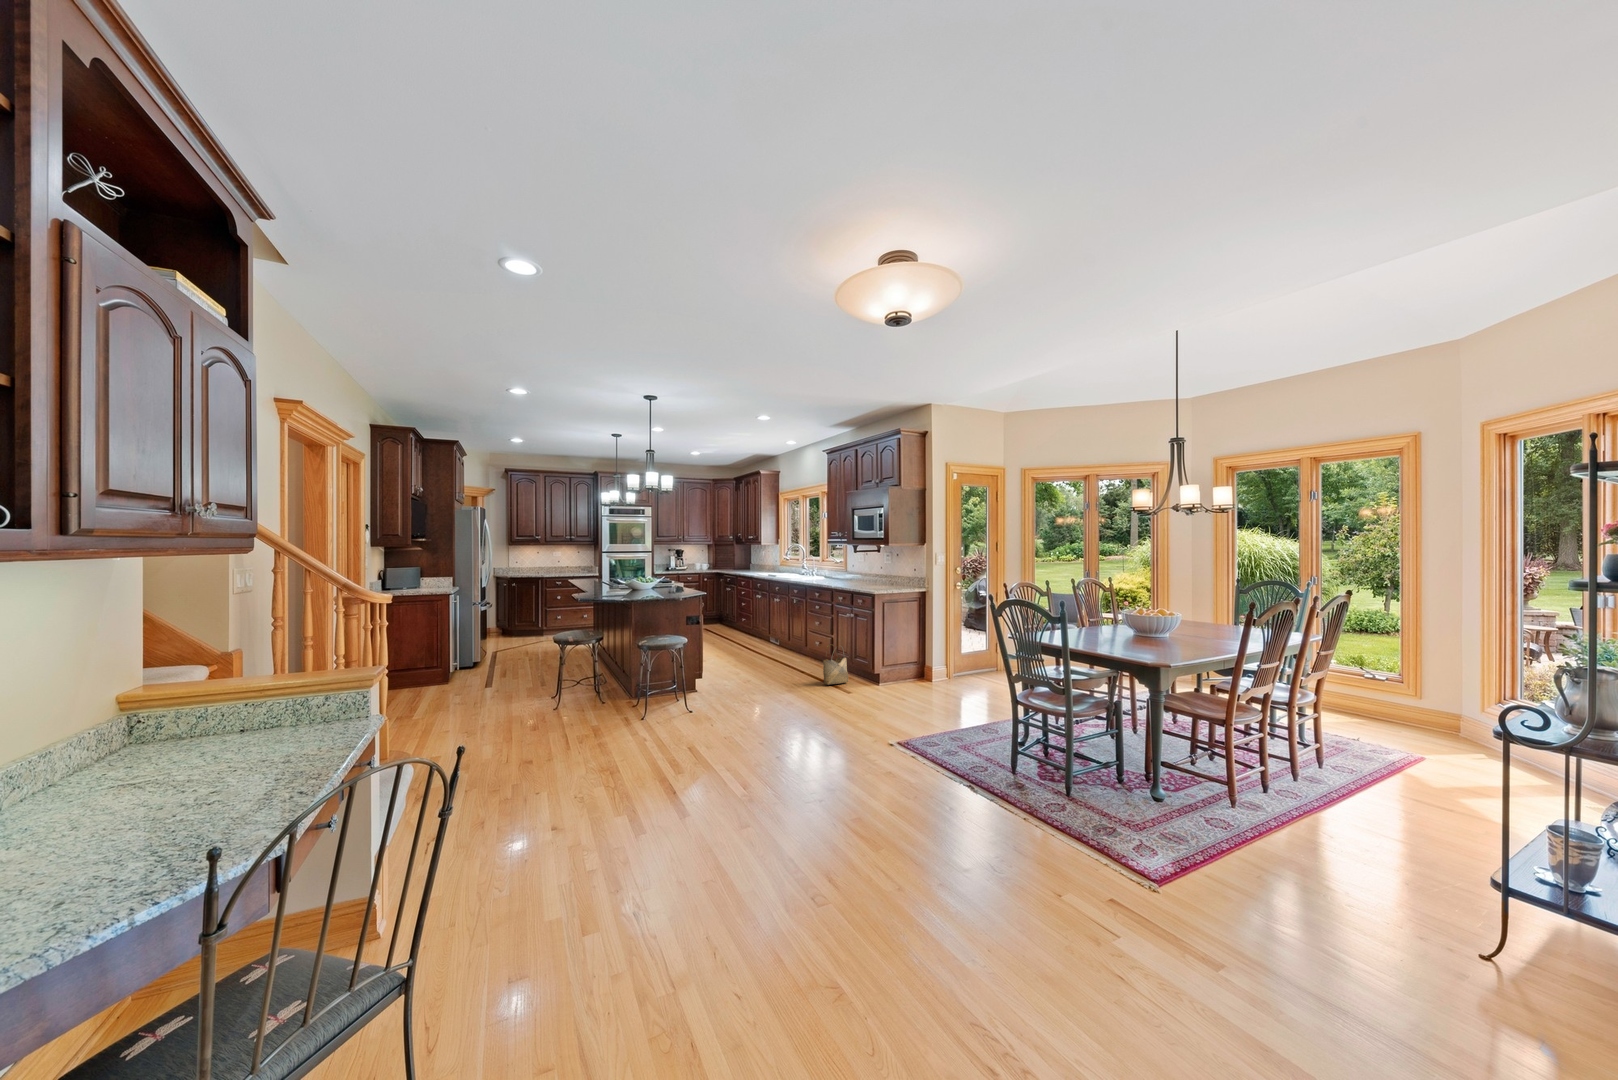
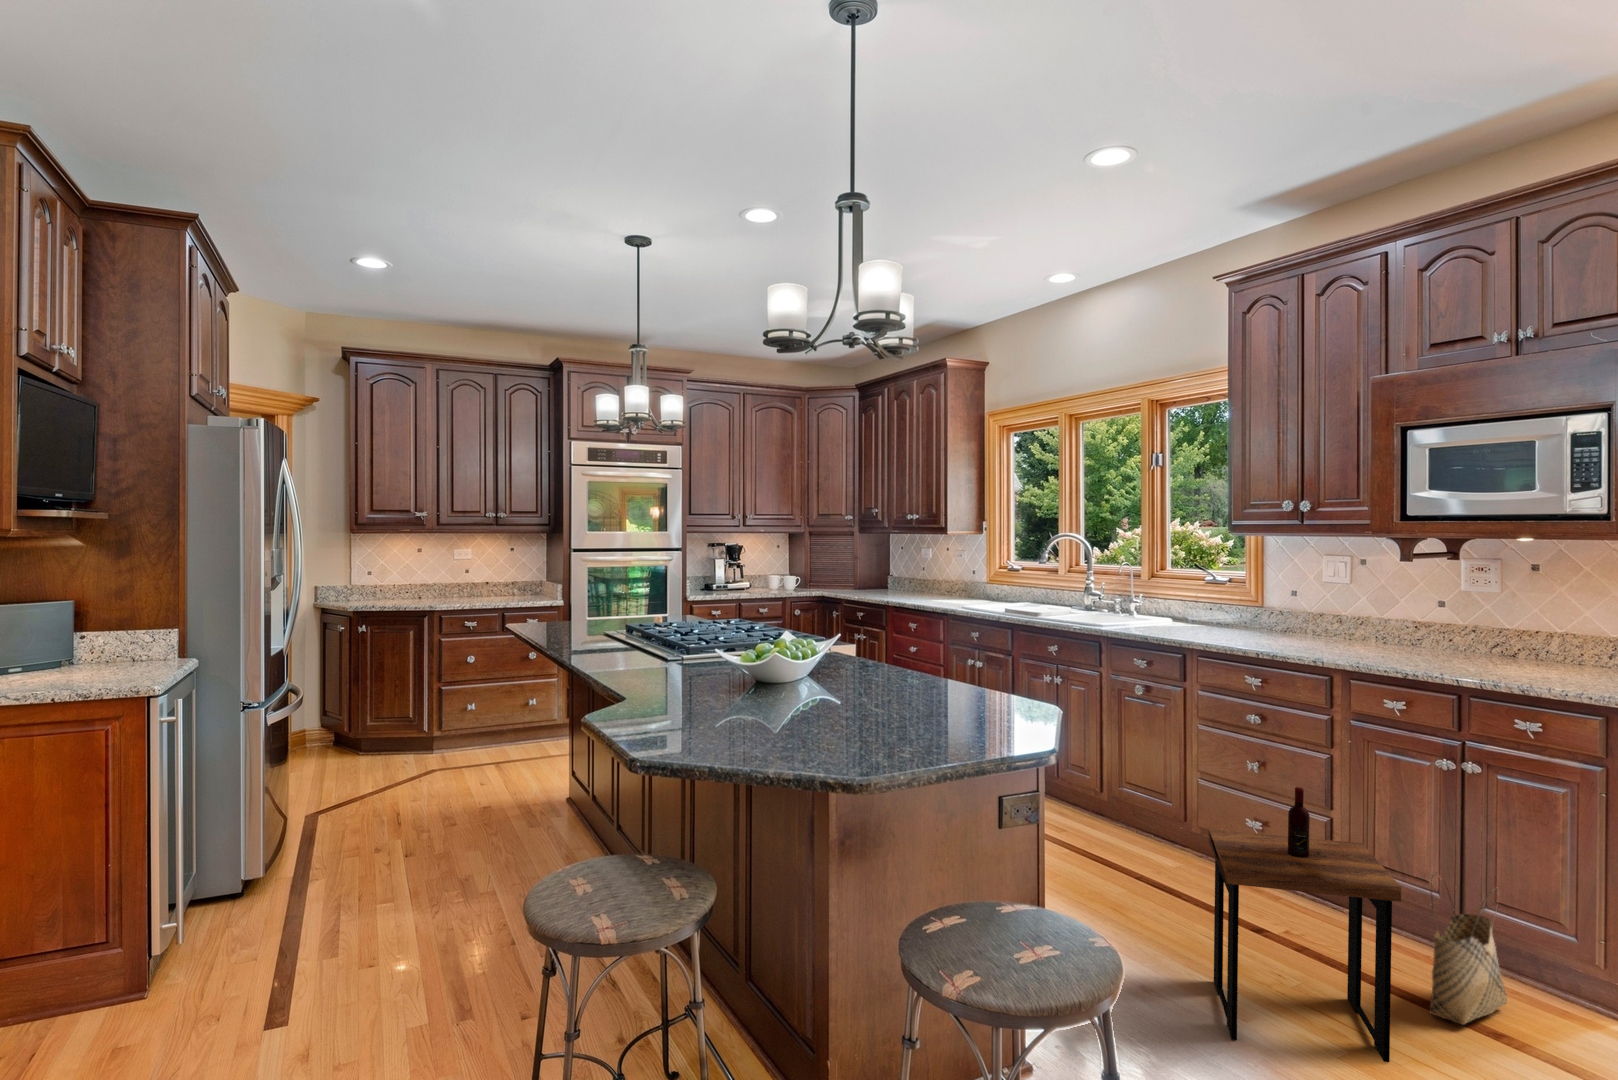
side table: none [756,618,808,690] -> present [1208,787,1401,1062]

